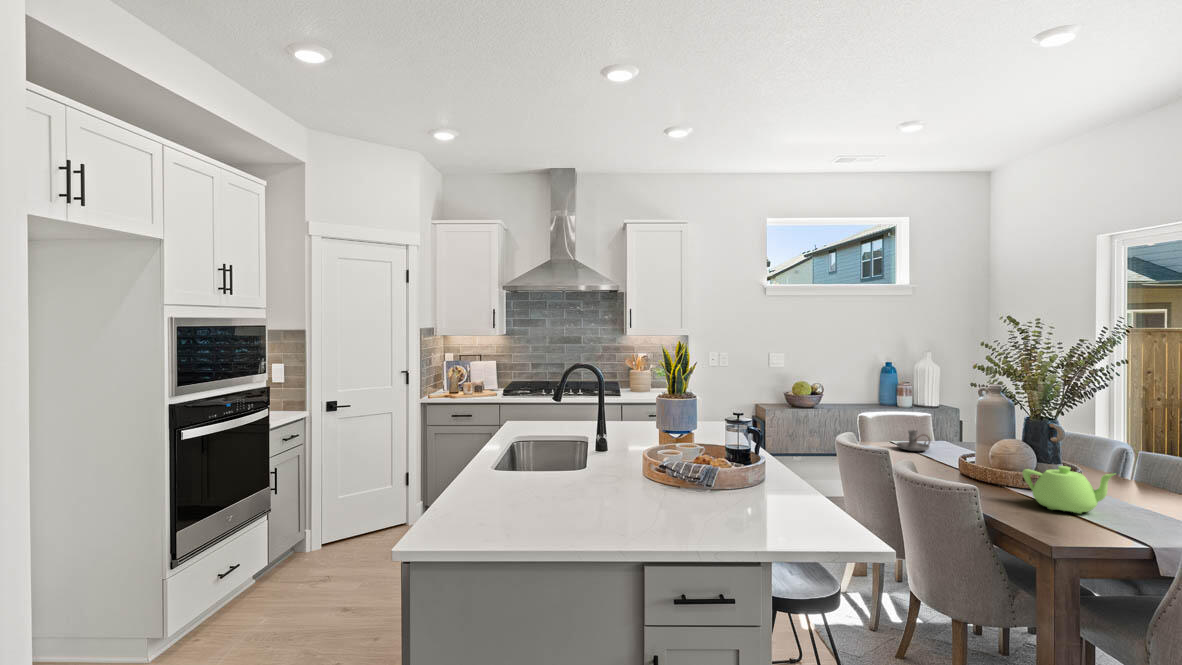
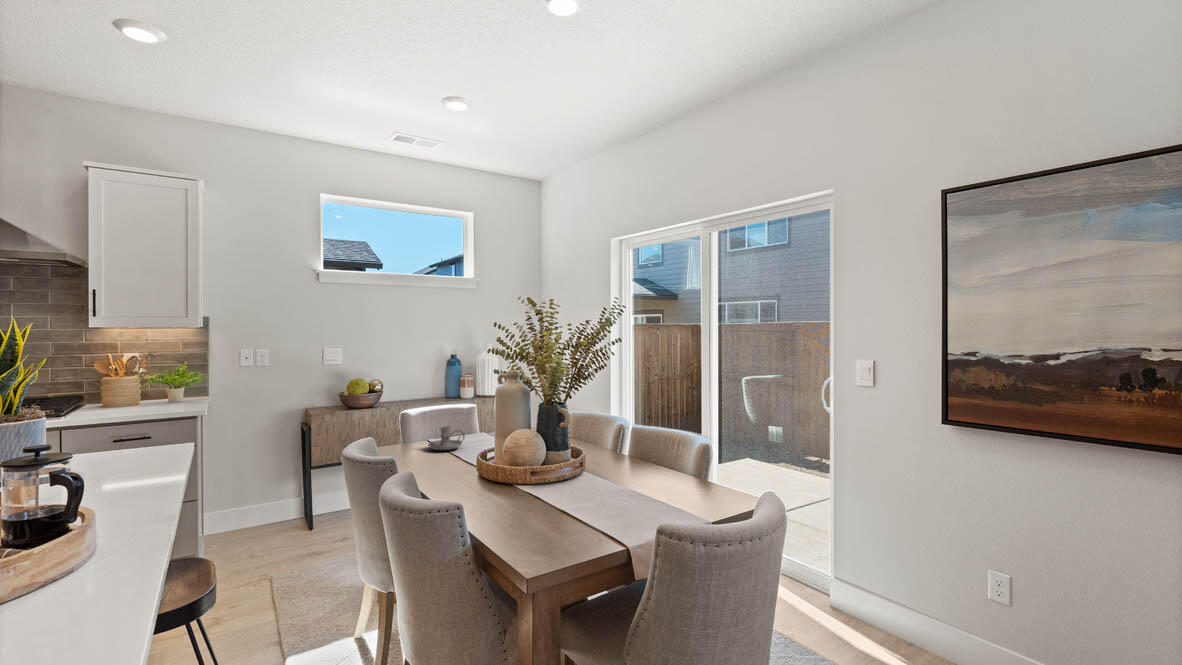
teapot: present [1023,466,1115,514] -> none [526,456,606,508]

